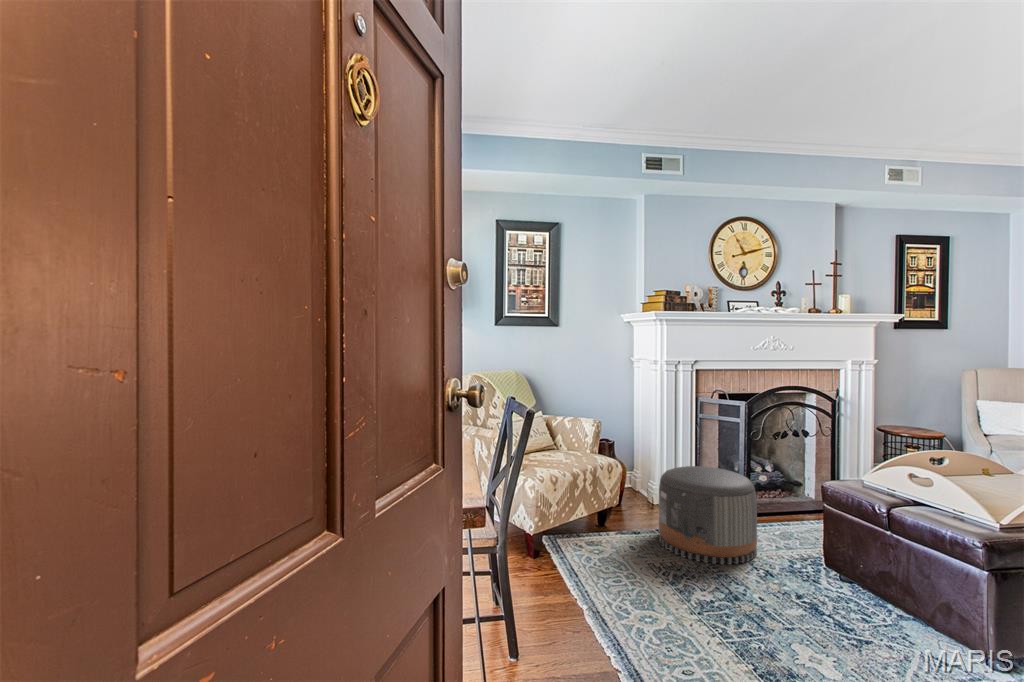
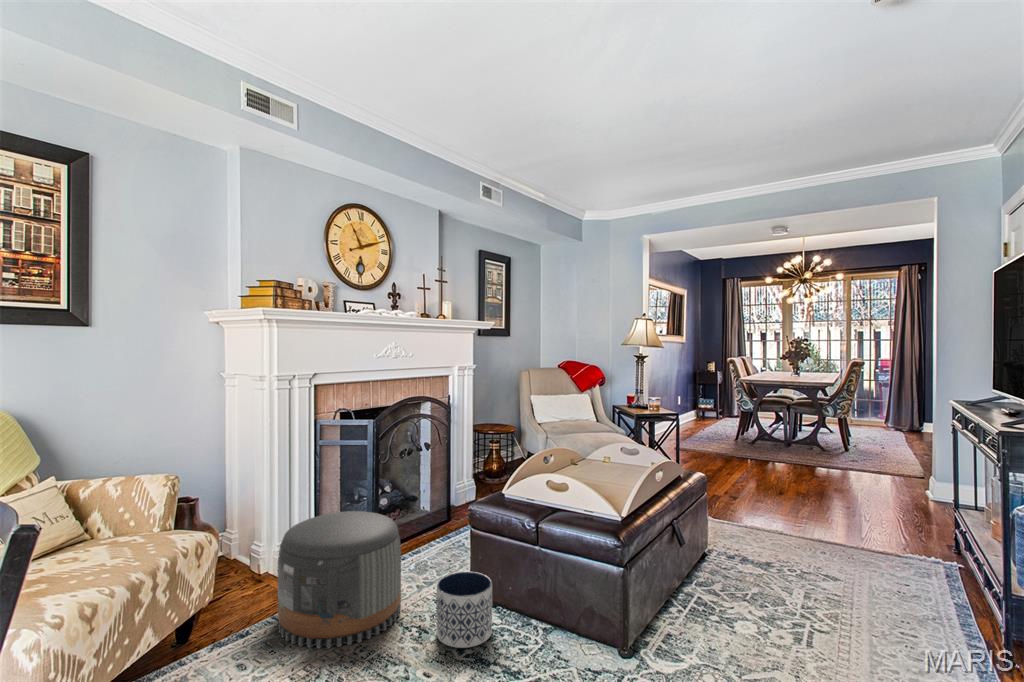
planter: none [780,535,838,600] -> present [437,571,492,648]

